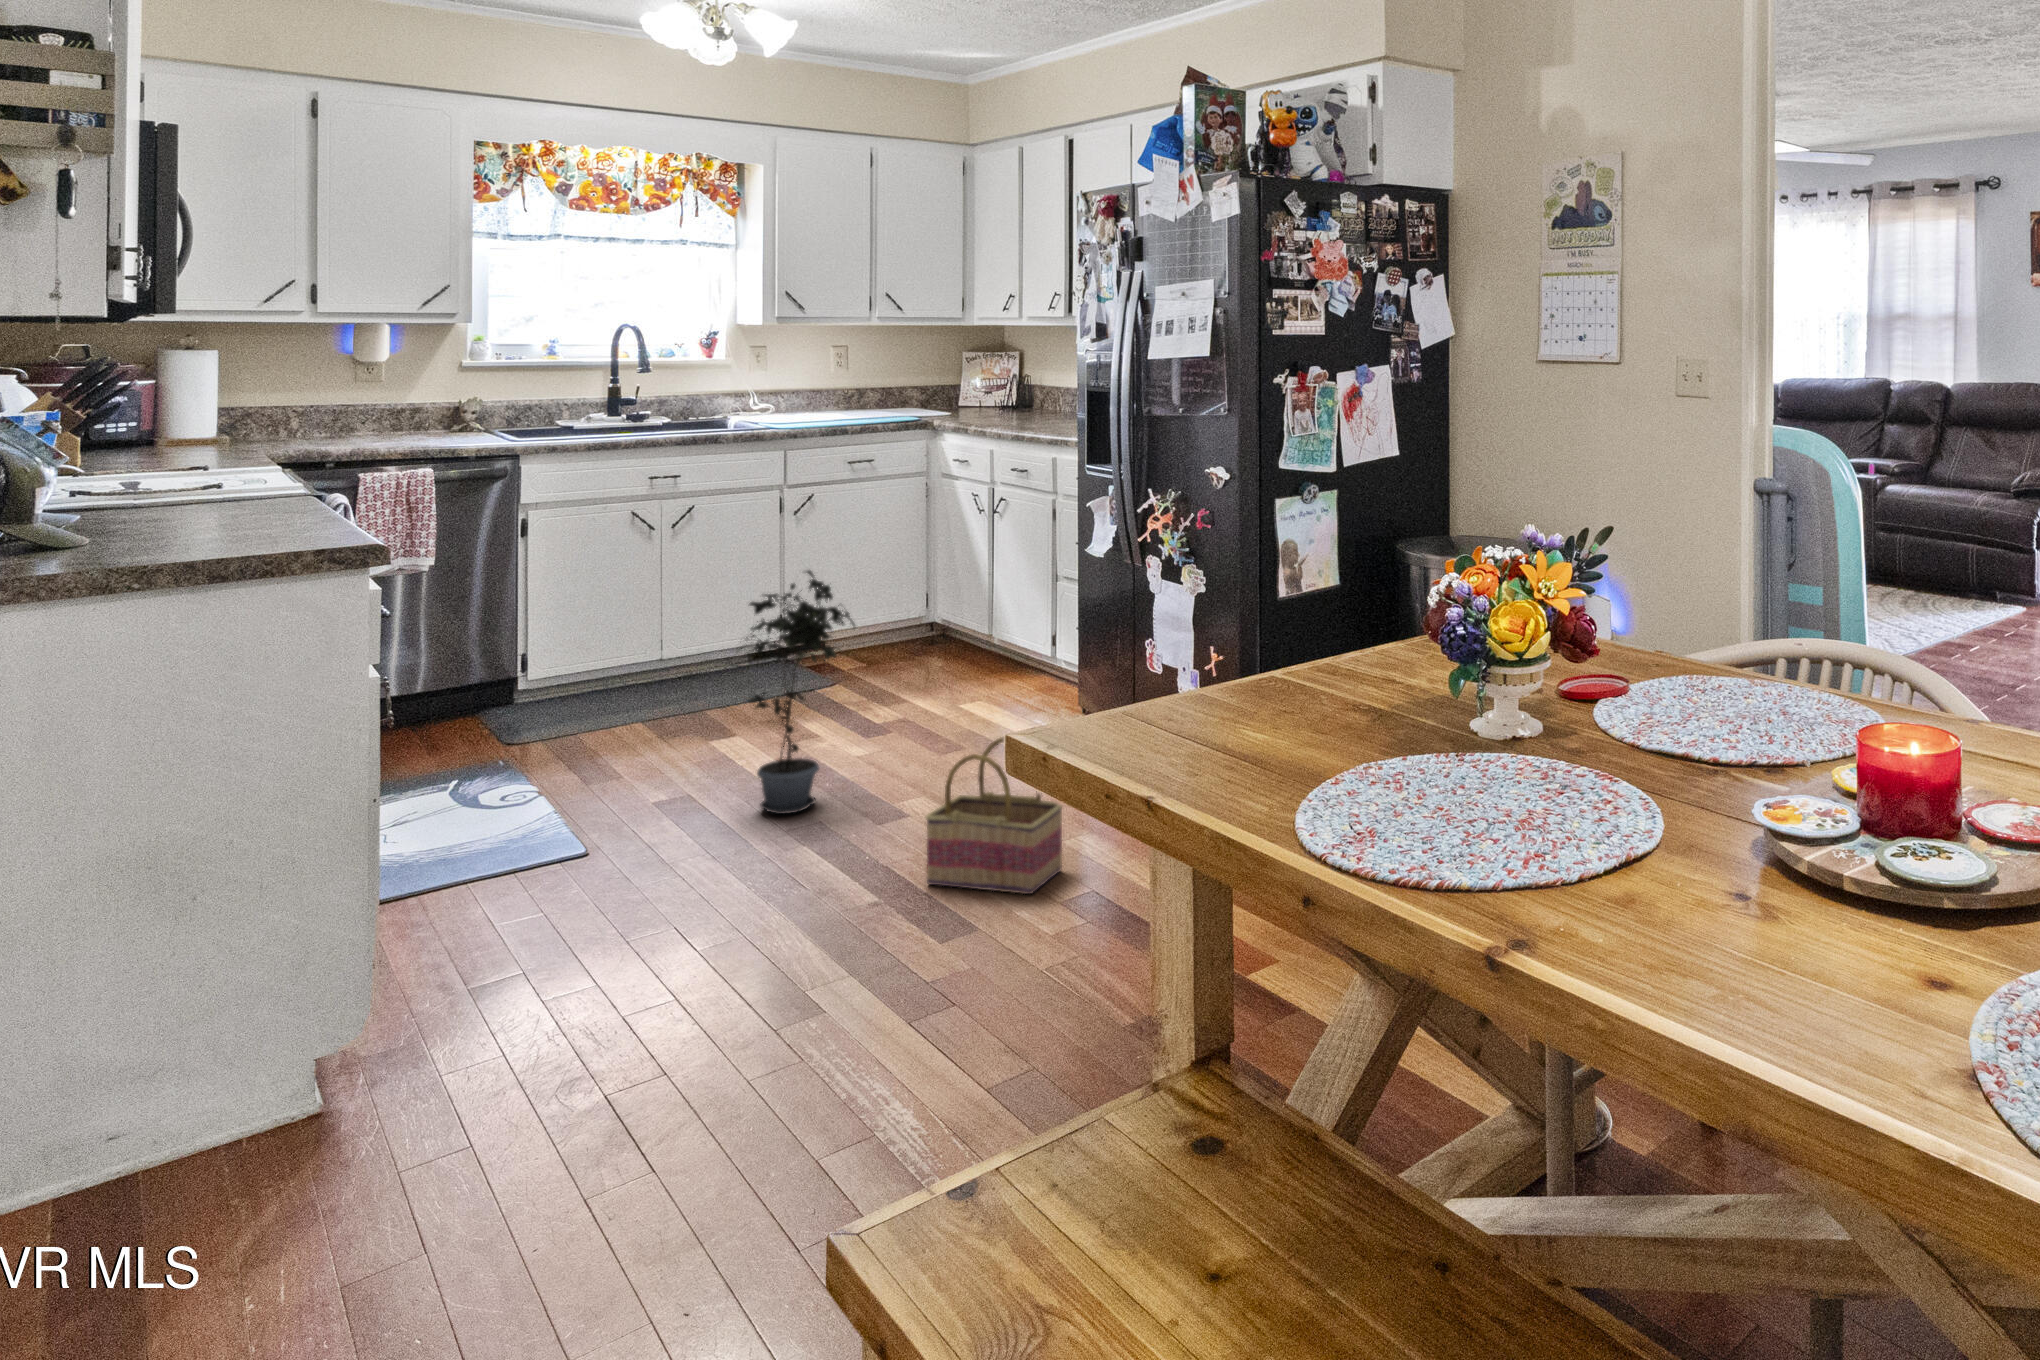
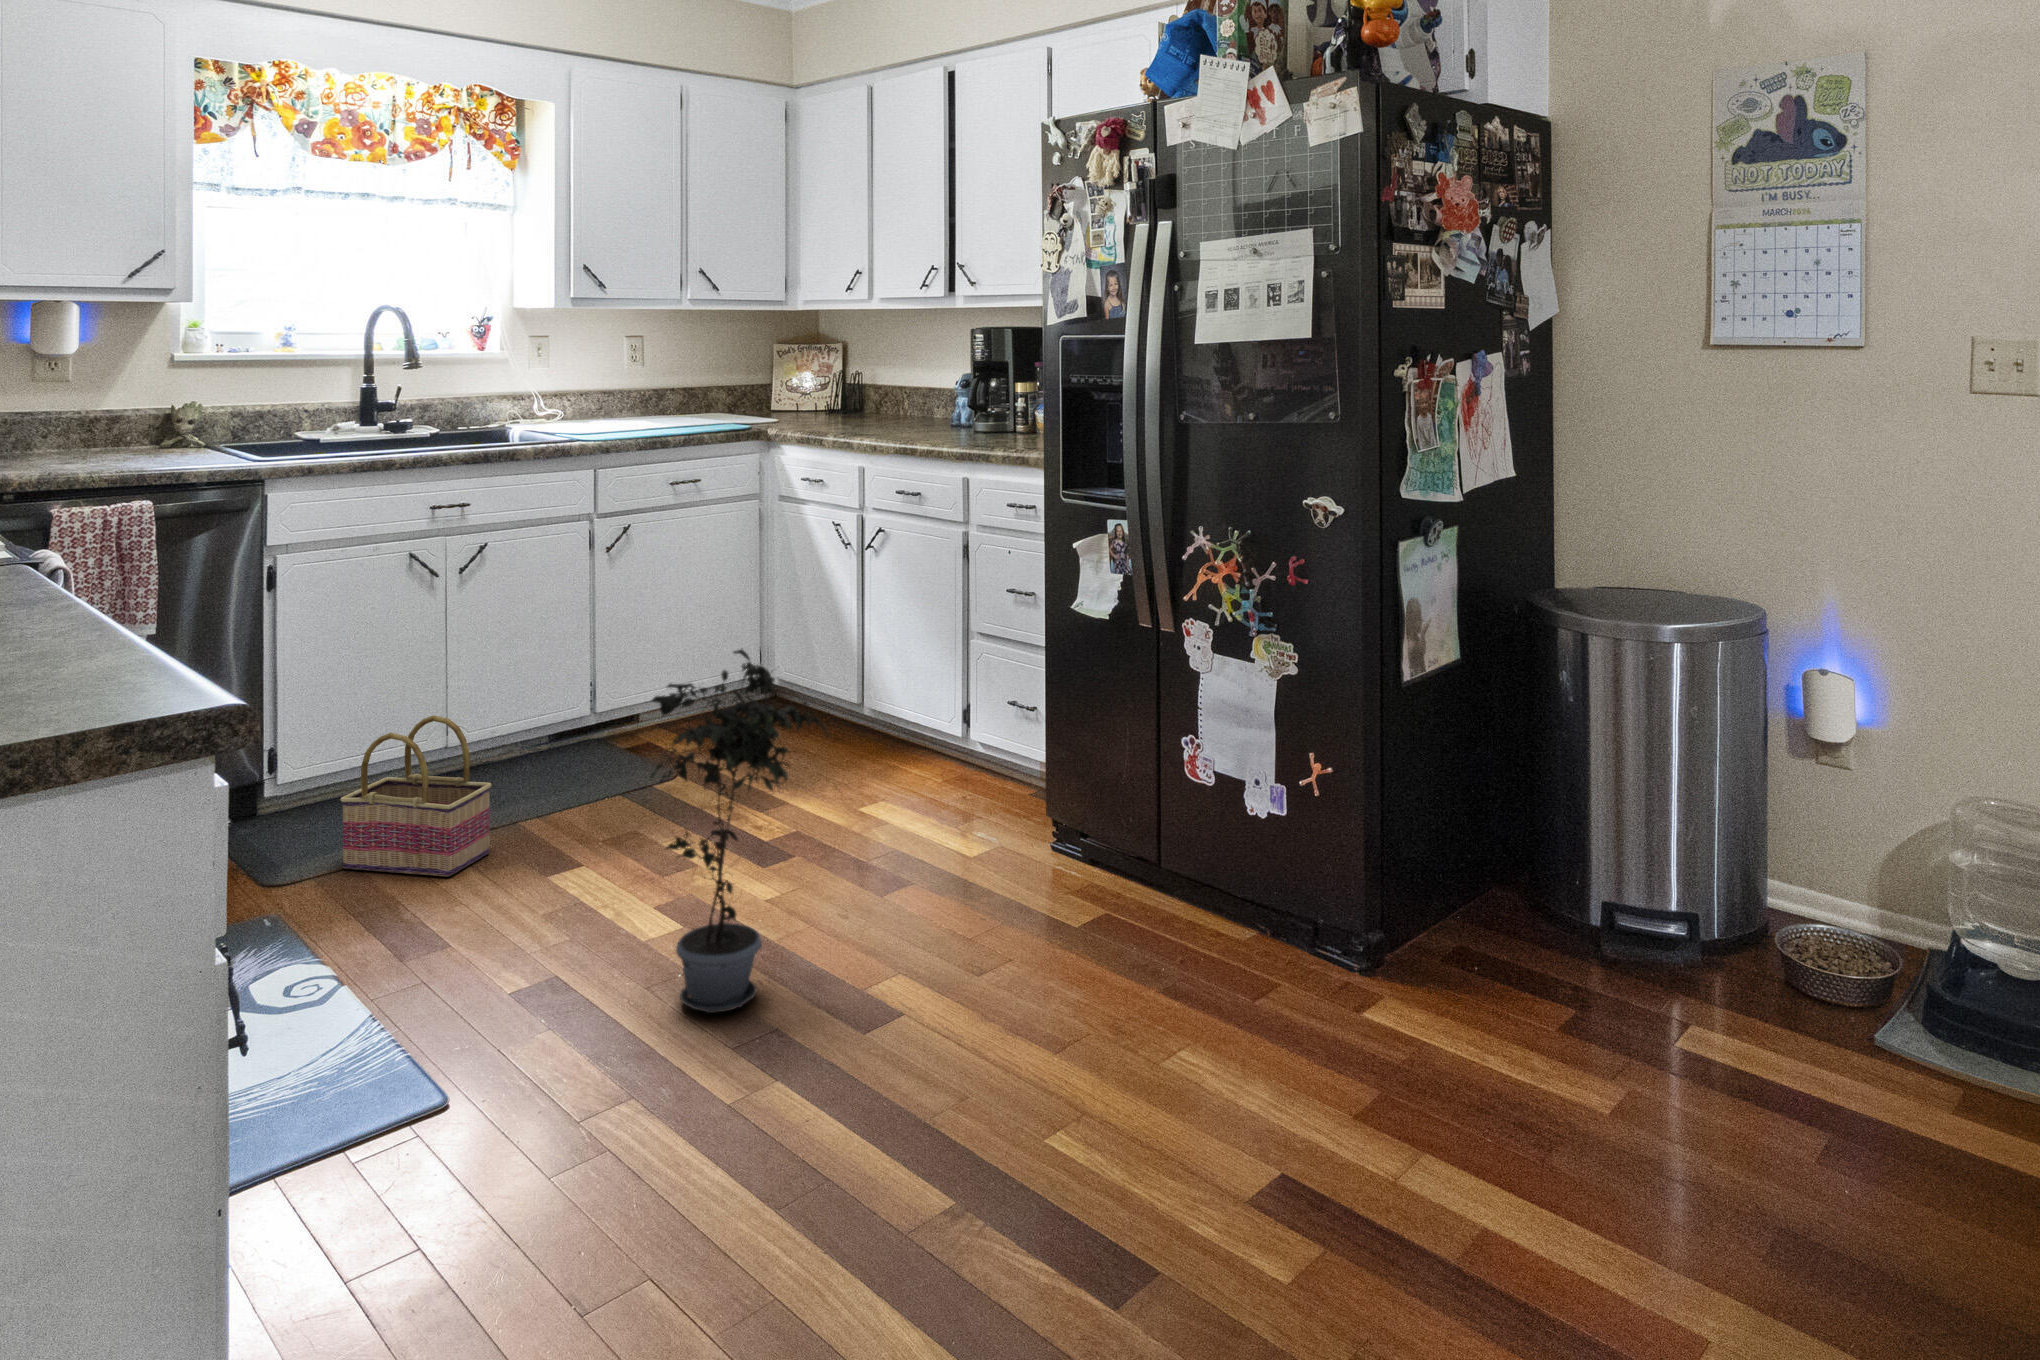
basket: present [925,737,1062,894] -> present [340,716,492,877]

